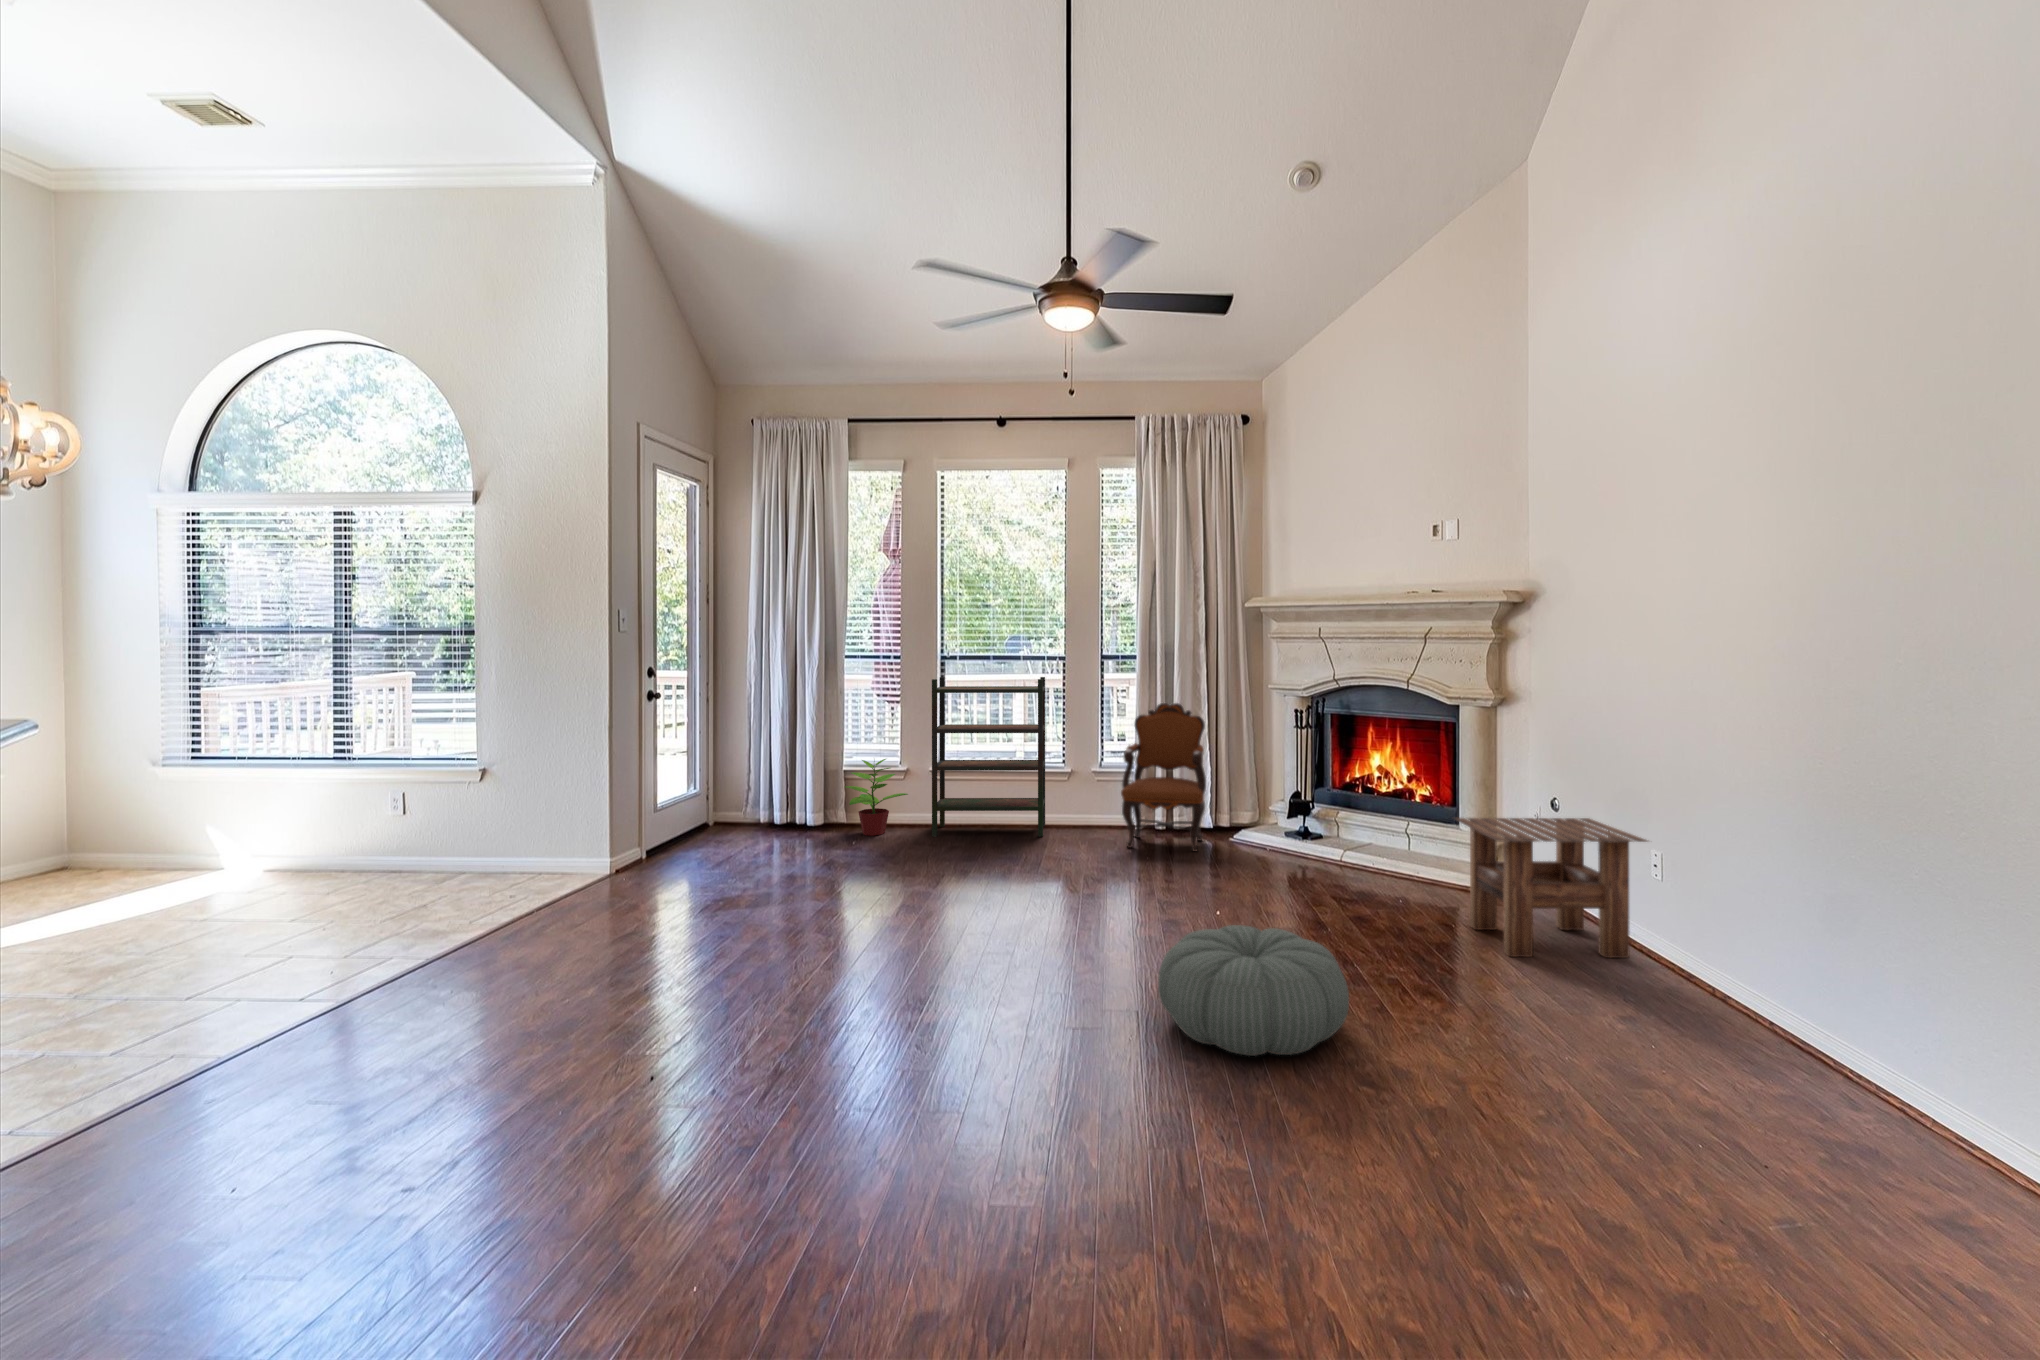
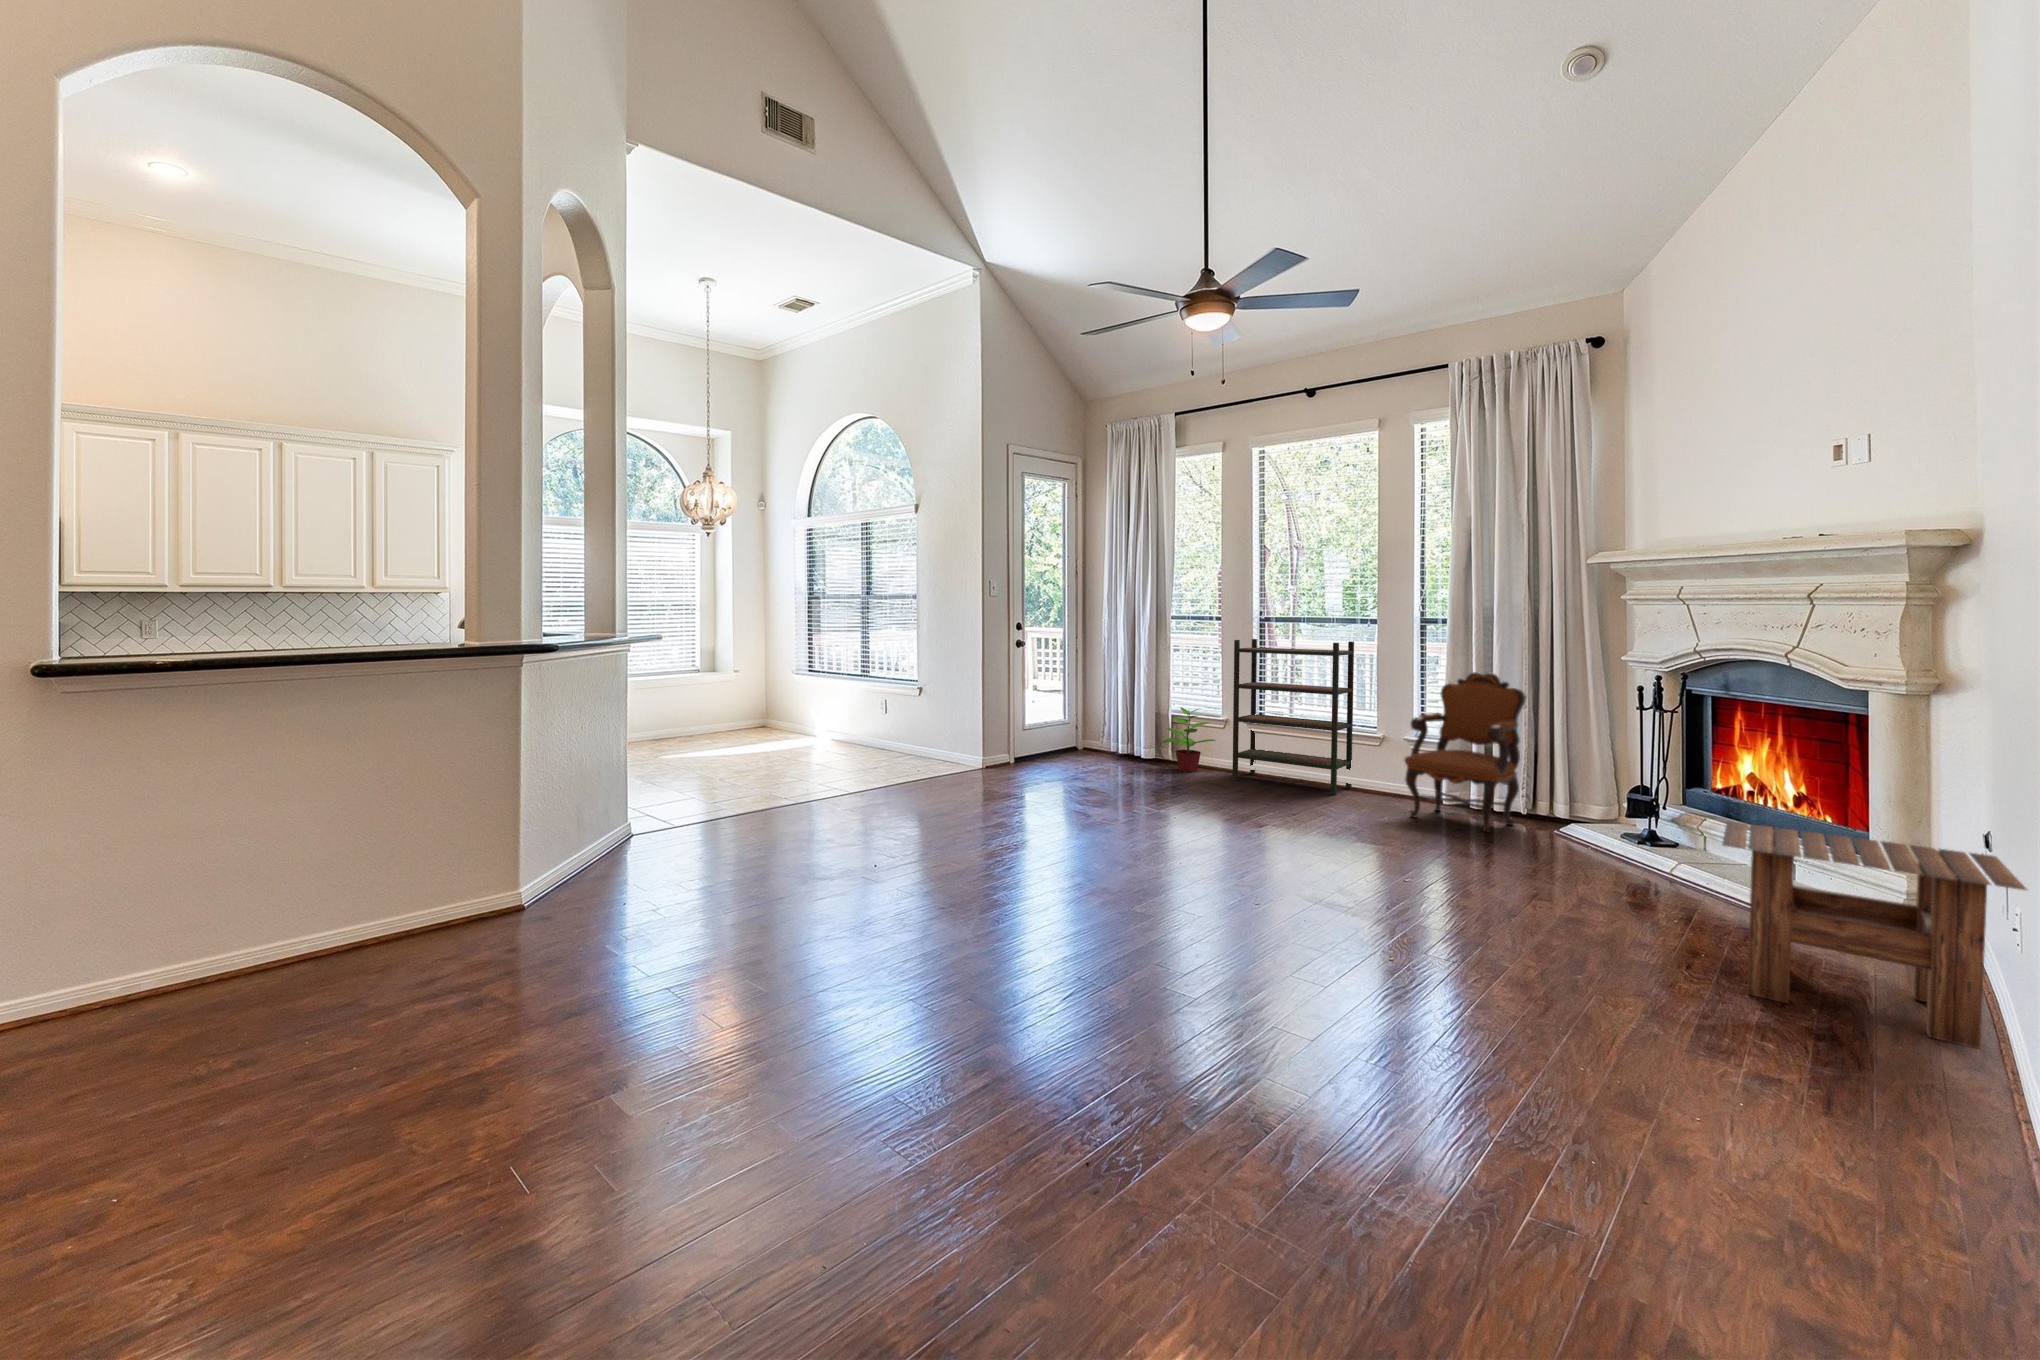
pouf: present [1158,925,1349,1056] -> none [1218,860,1403,973]

